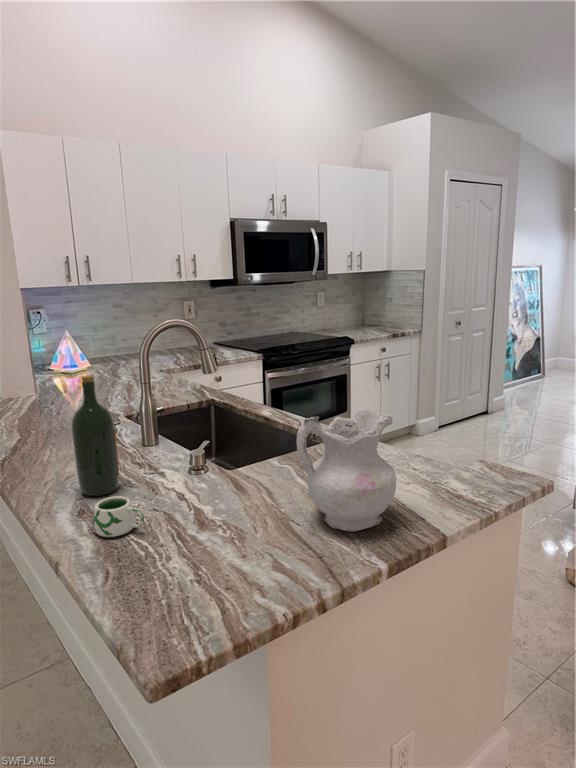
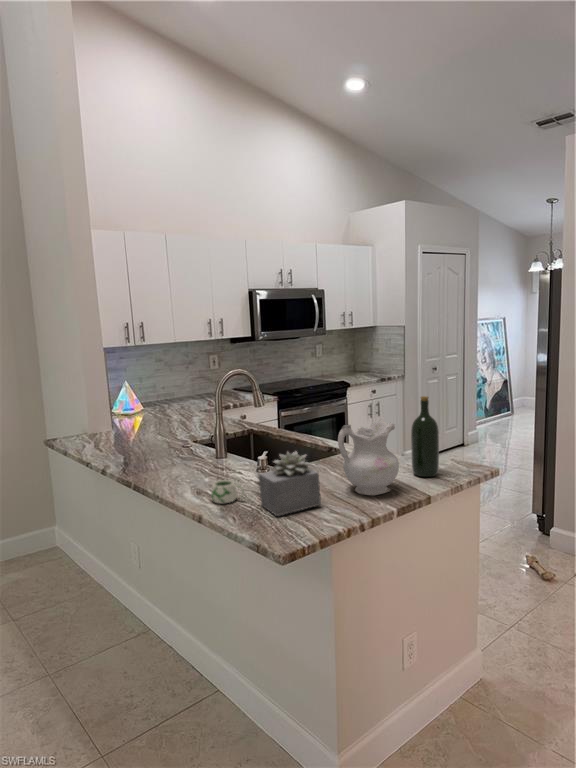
wine bottle: present [71,375,119,496] -> present [411,396,439,477]
succulent plant: none [162,459,263,573] -> present [259,452,321,516]

